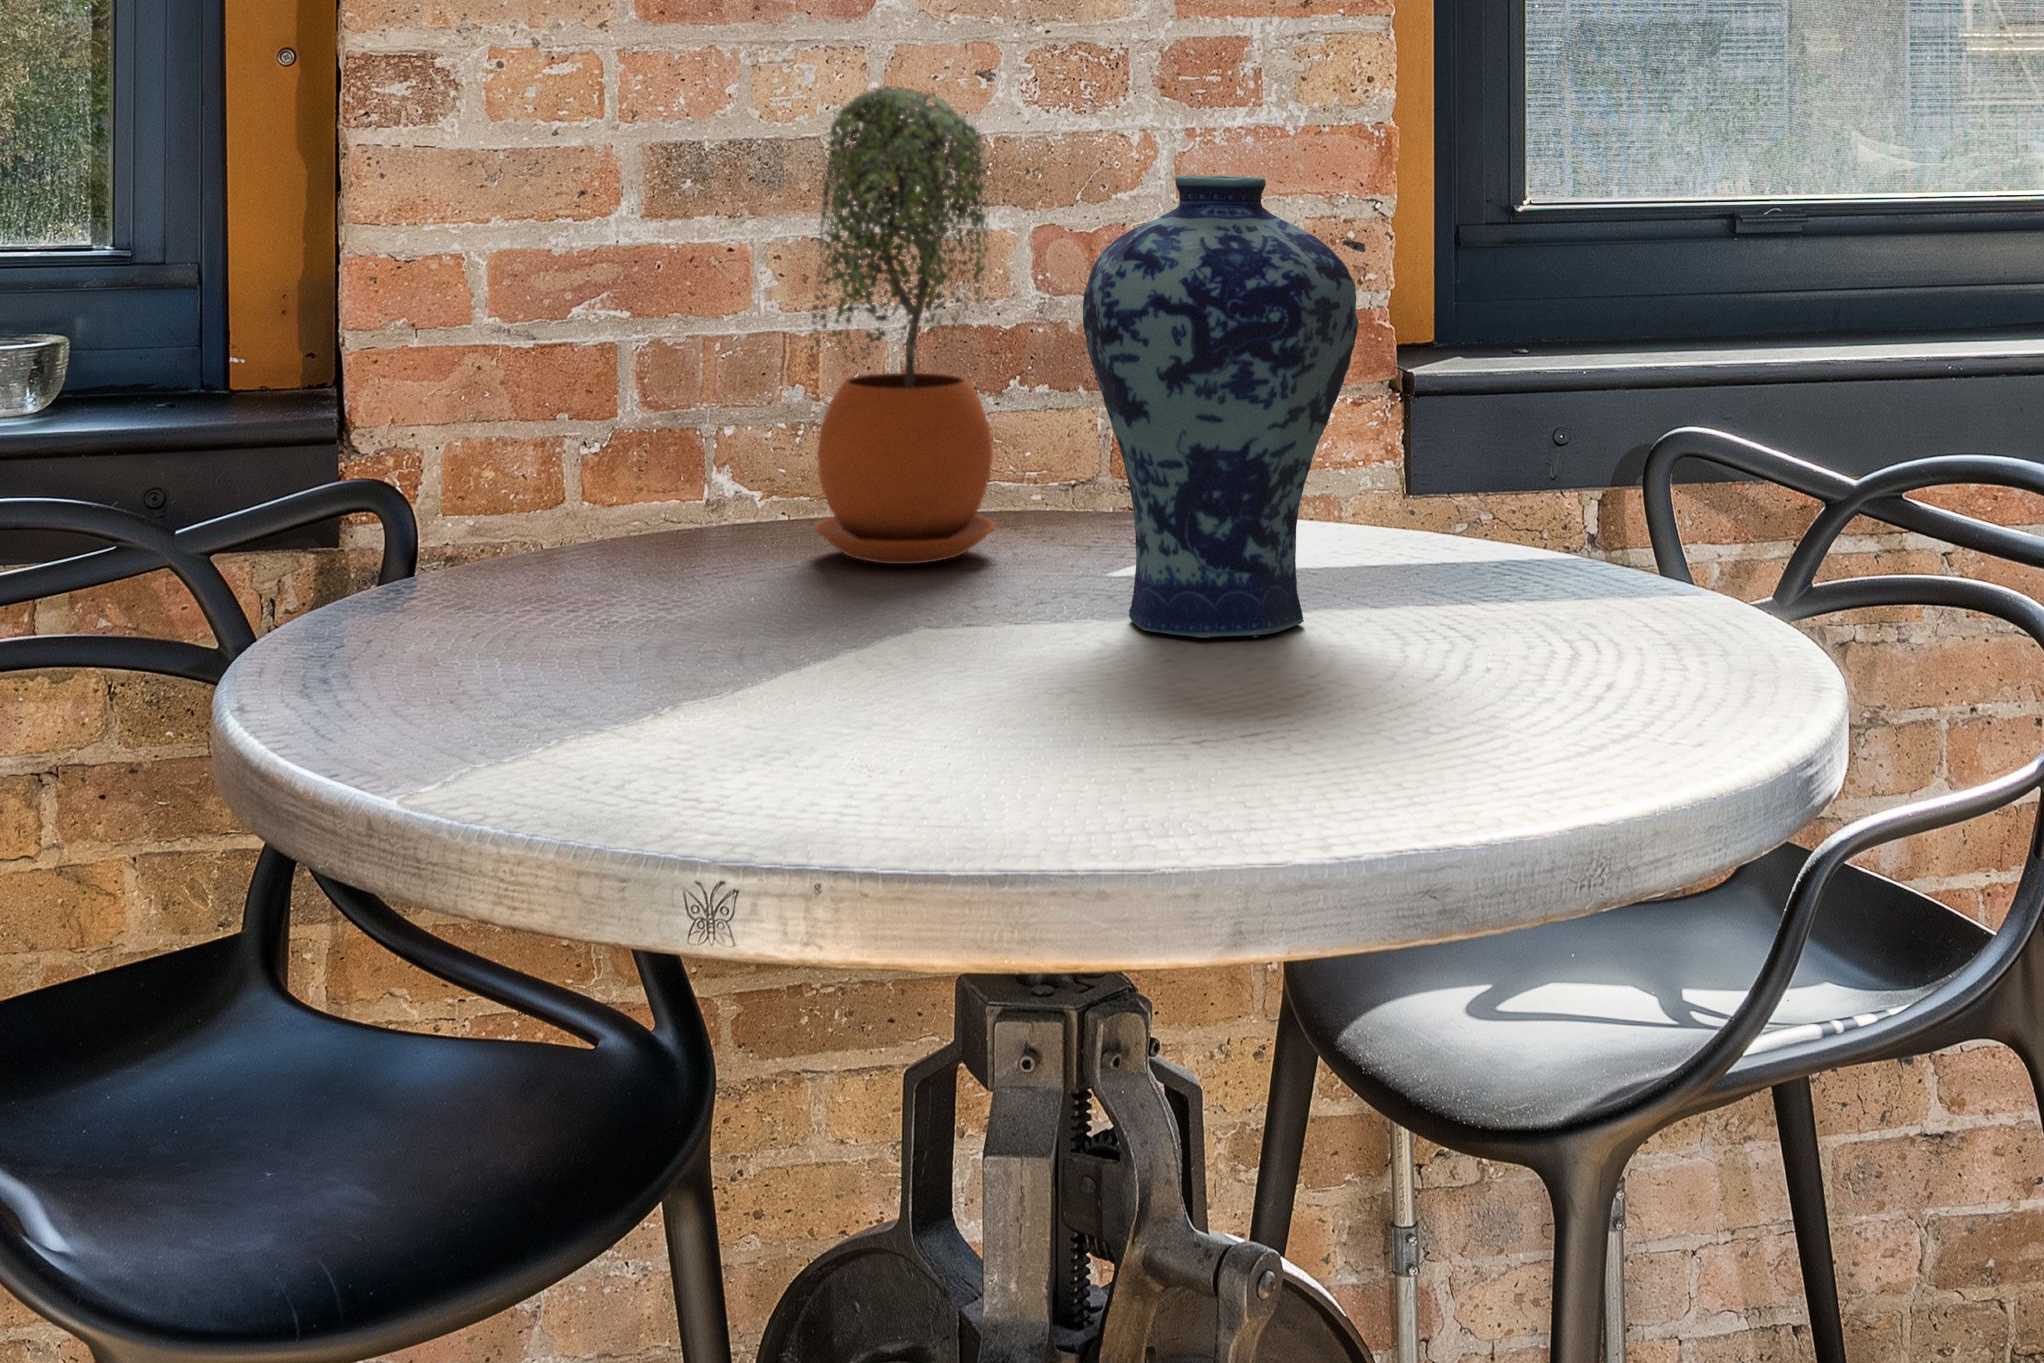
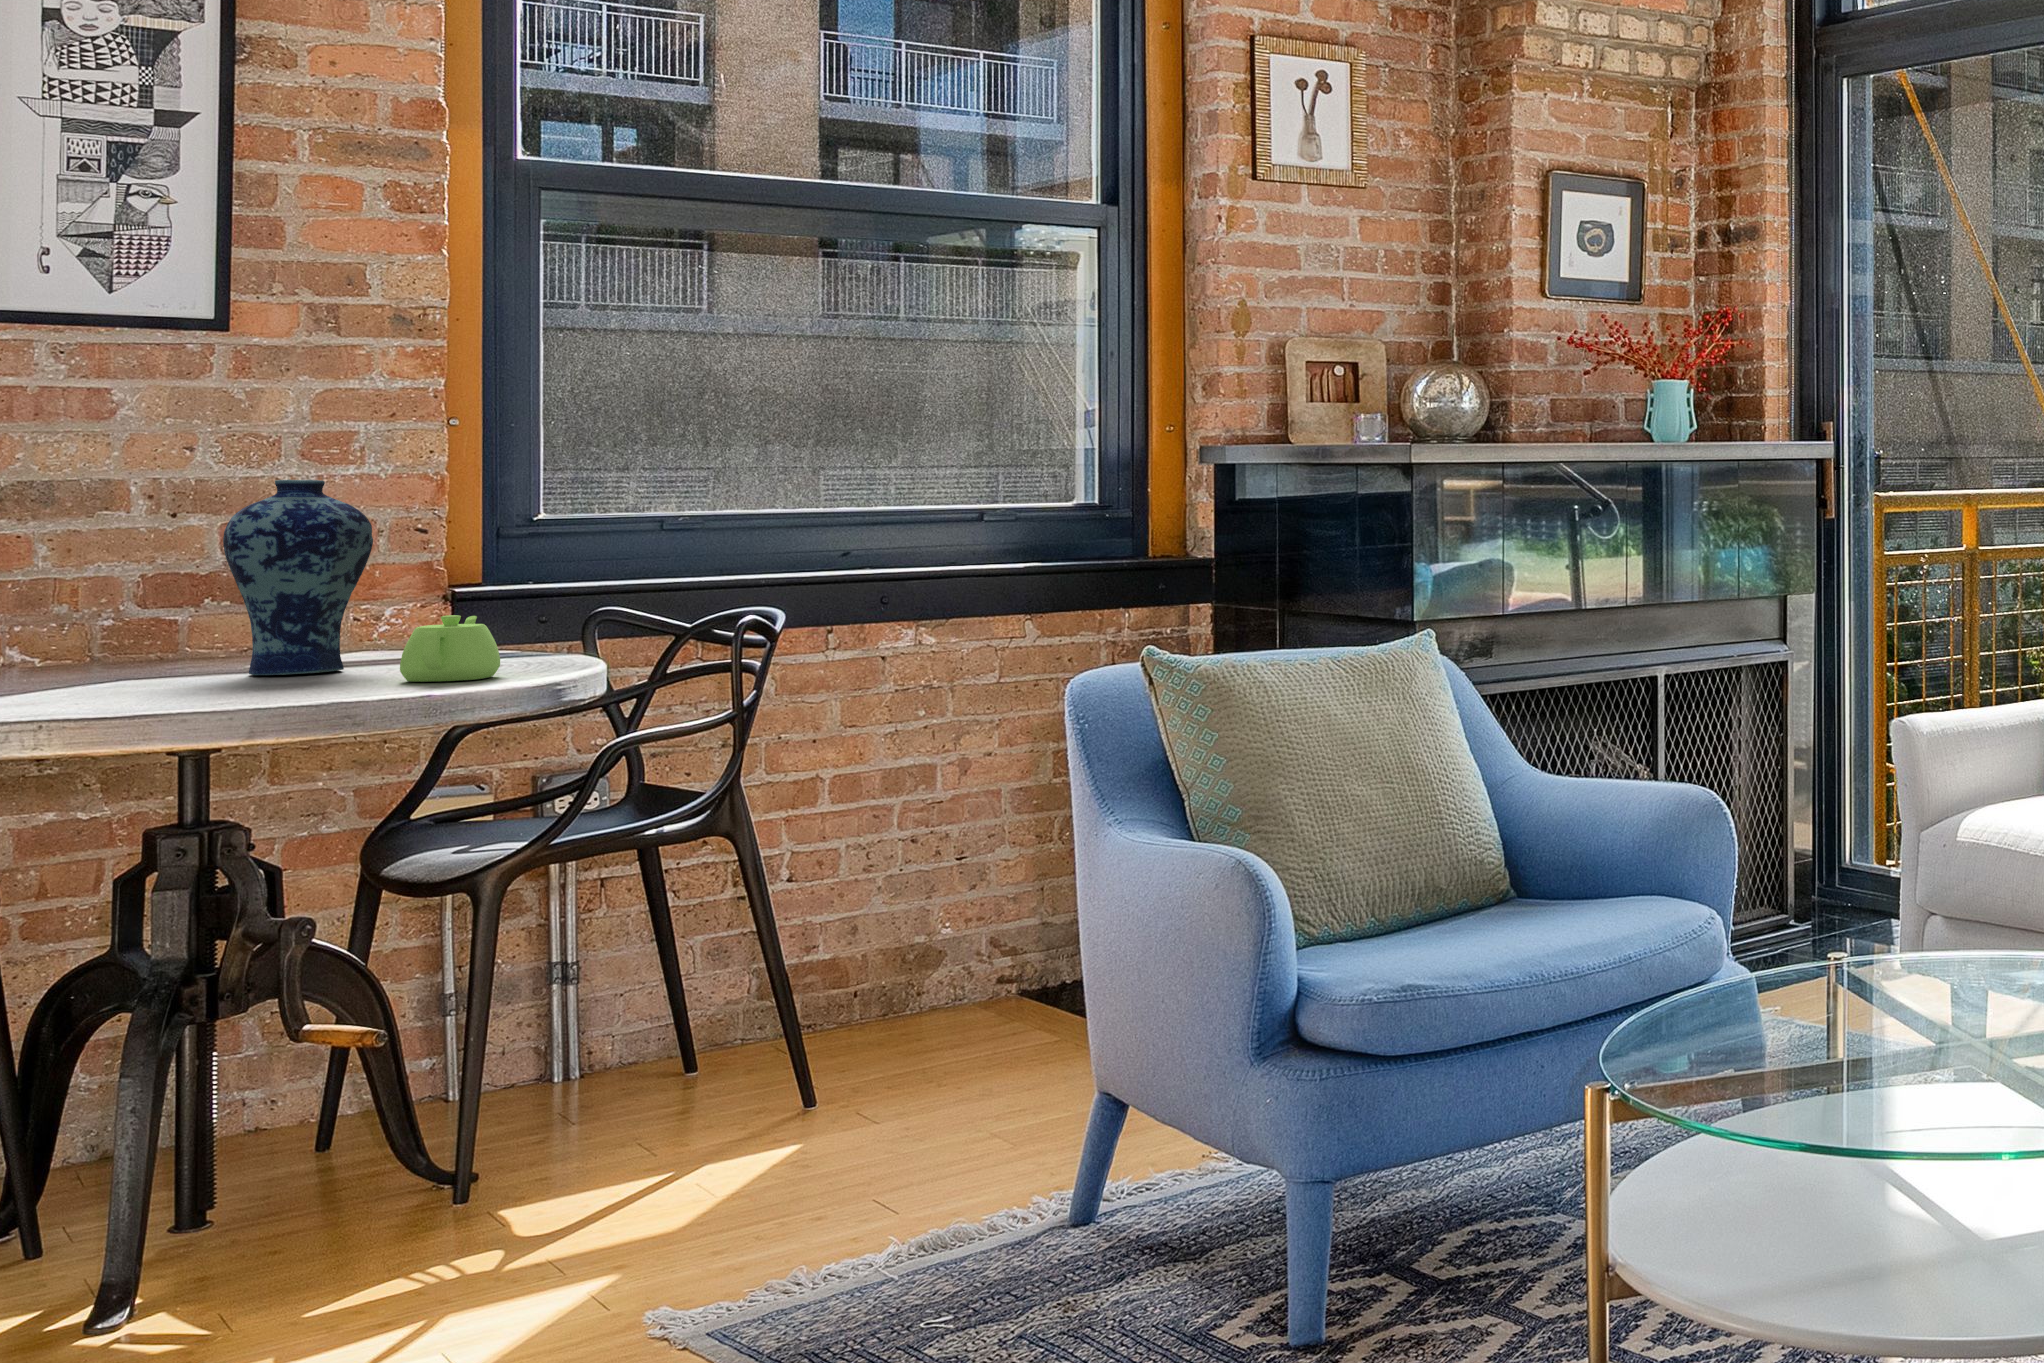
potted plant: present [811,86,995,564] -> none [65,448,186,670]
teapot: none [1465,534,1667,731] -> present [400,615,500,682]

